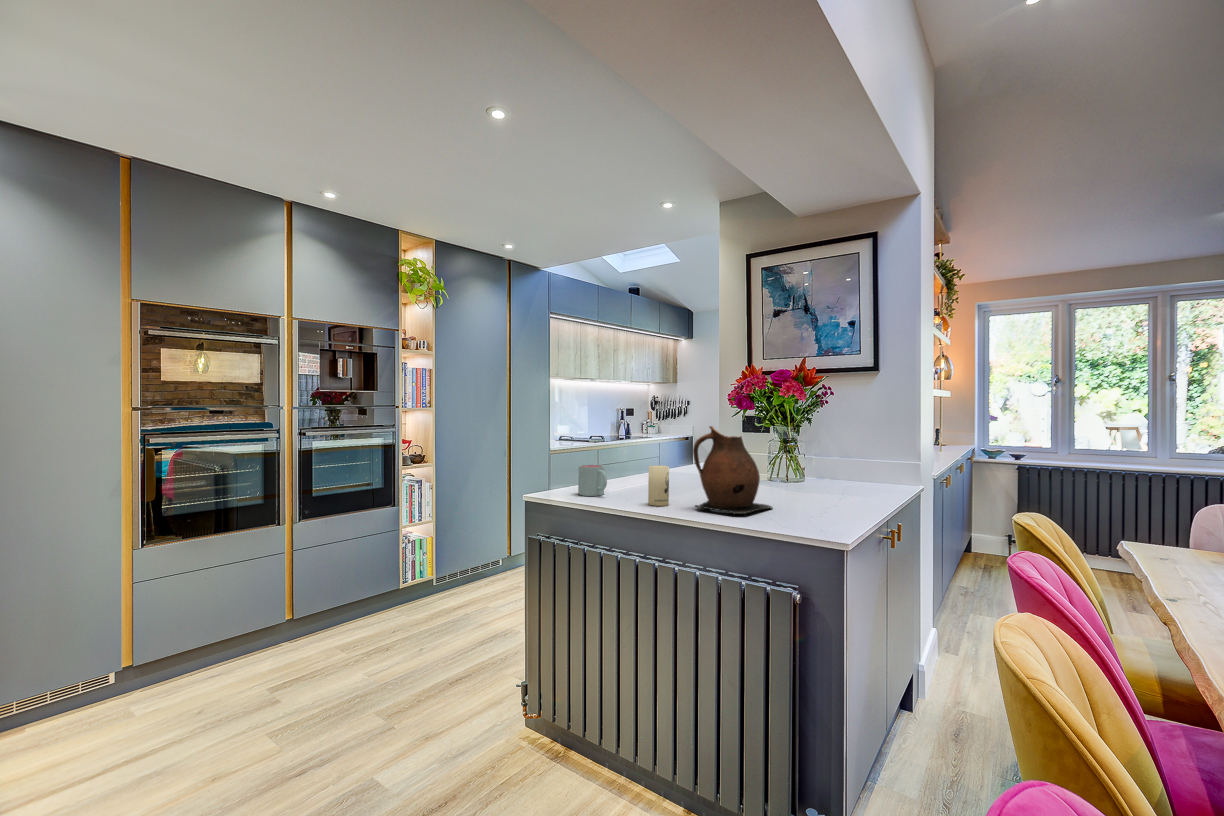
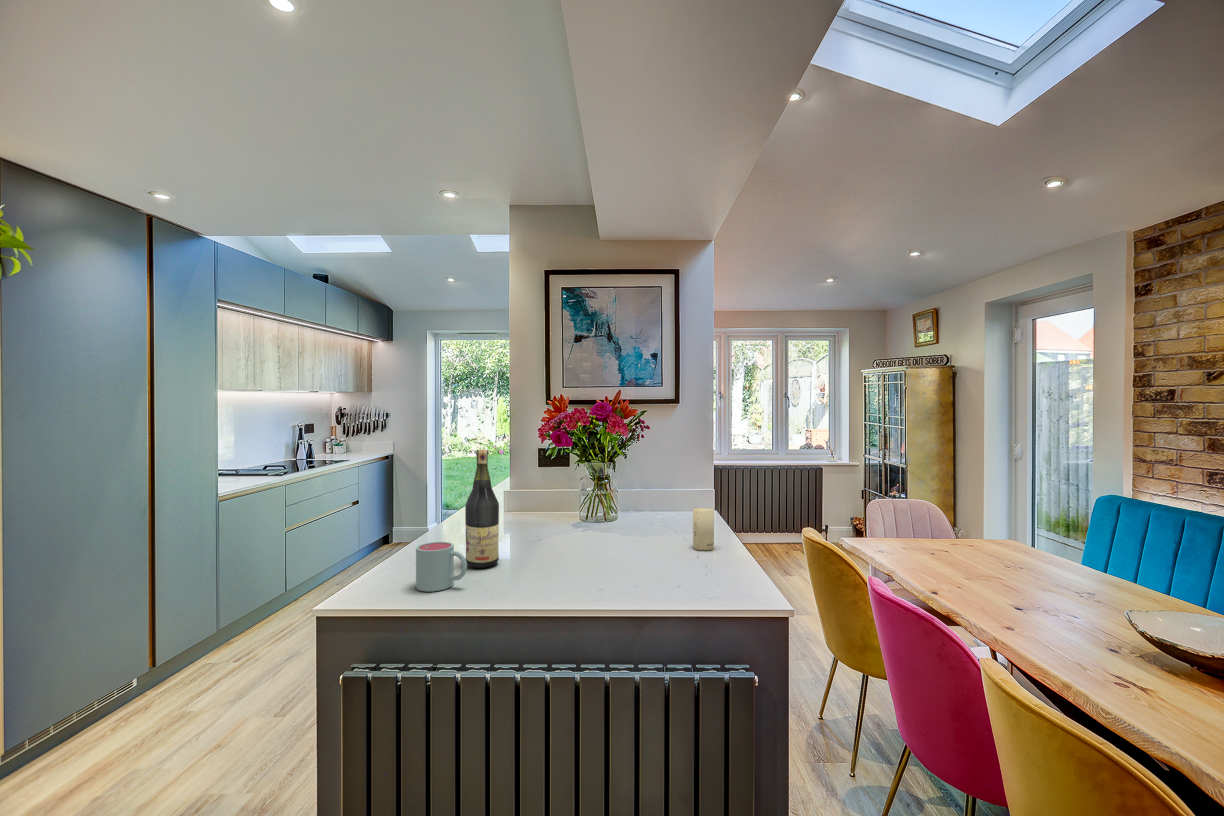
wine bottle: none [624,402,650,491] -> present [465,450,499,568]
ceramic pitcher: present [693,426,772,515] -> none [599,484,676,591]
candle: present [648,466,669,506] -> present [693,508,714,550]

